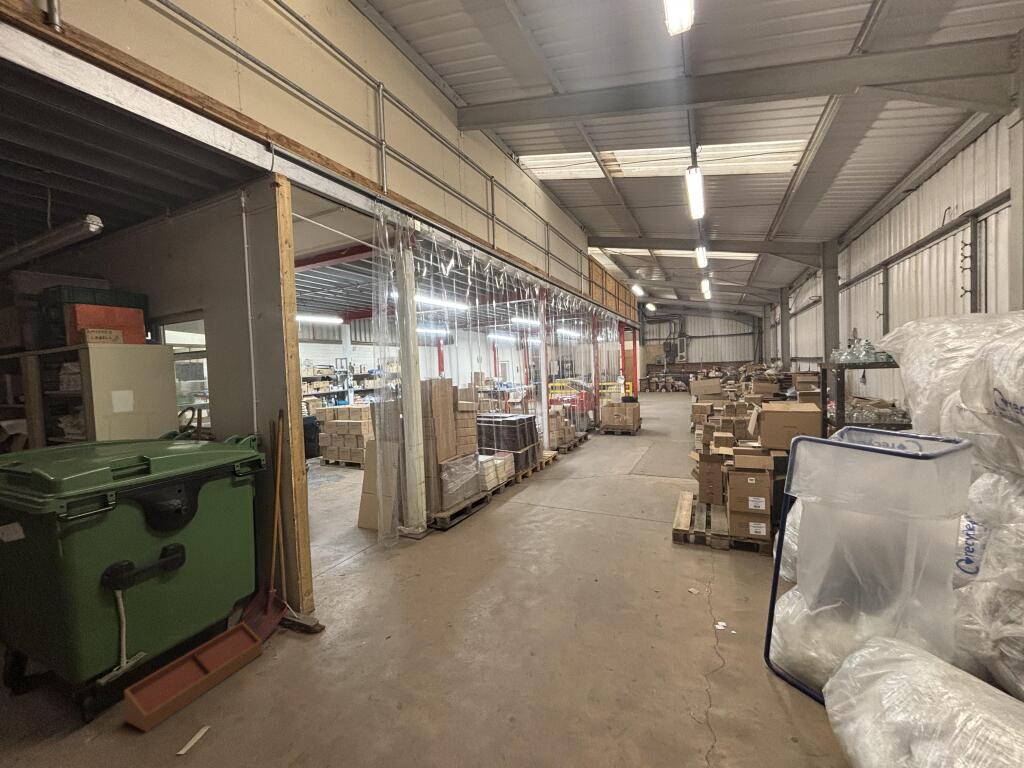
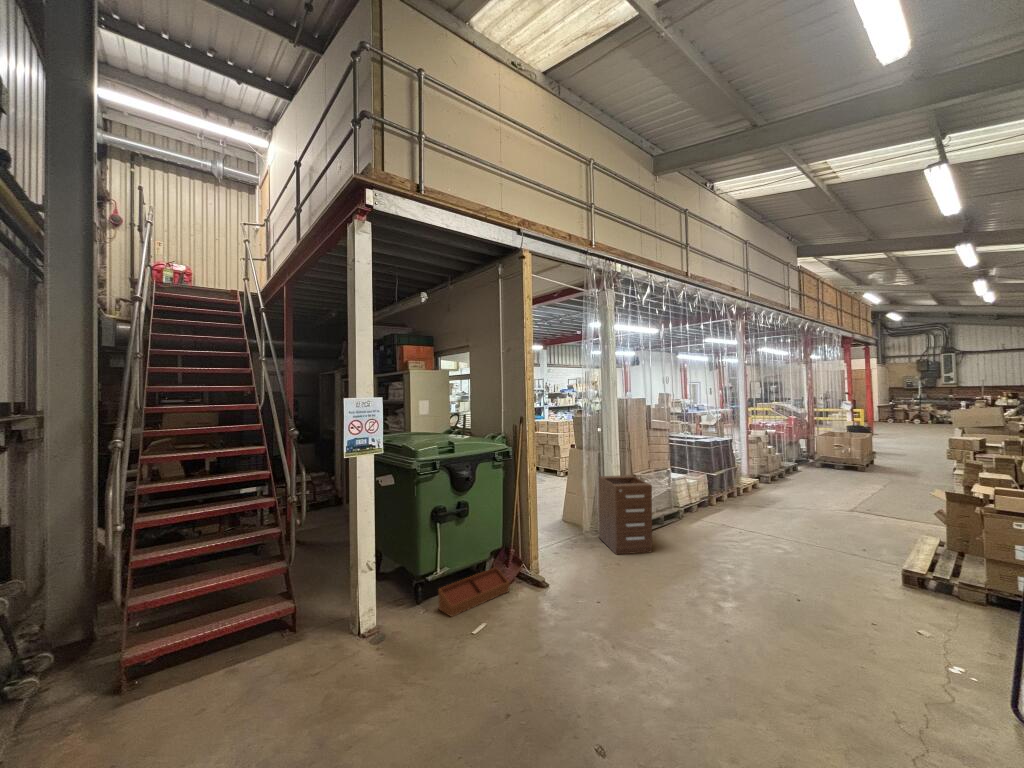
filing cabinet: none [397,466,458,562] -> present [599,475,652,554]

